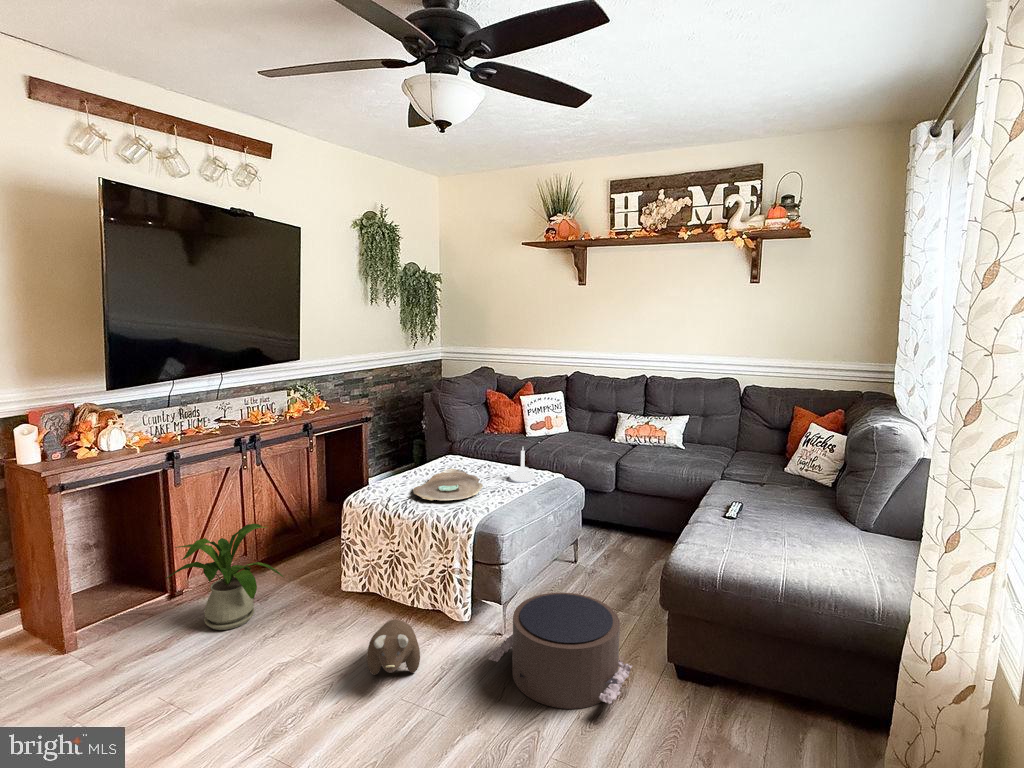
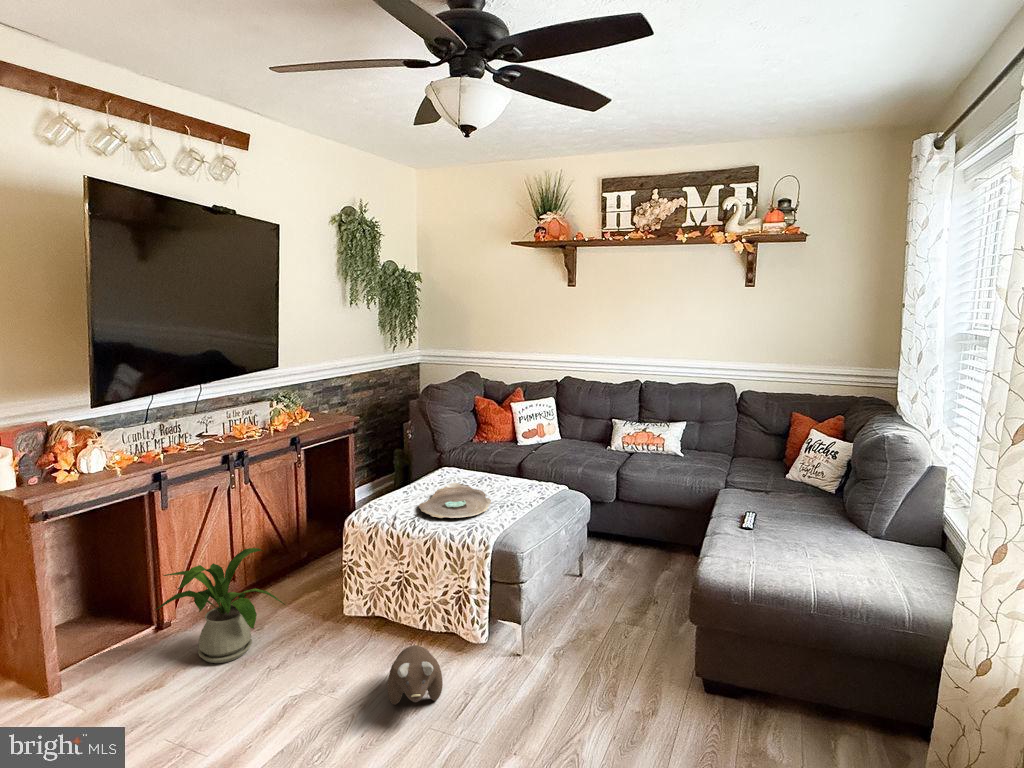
candle holder: present [509,448,536,482] -> none [515,458,543,495]
pouf: present [489,593,632,709] -> none [514,611,661,731]

